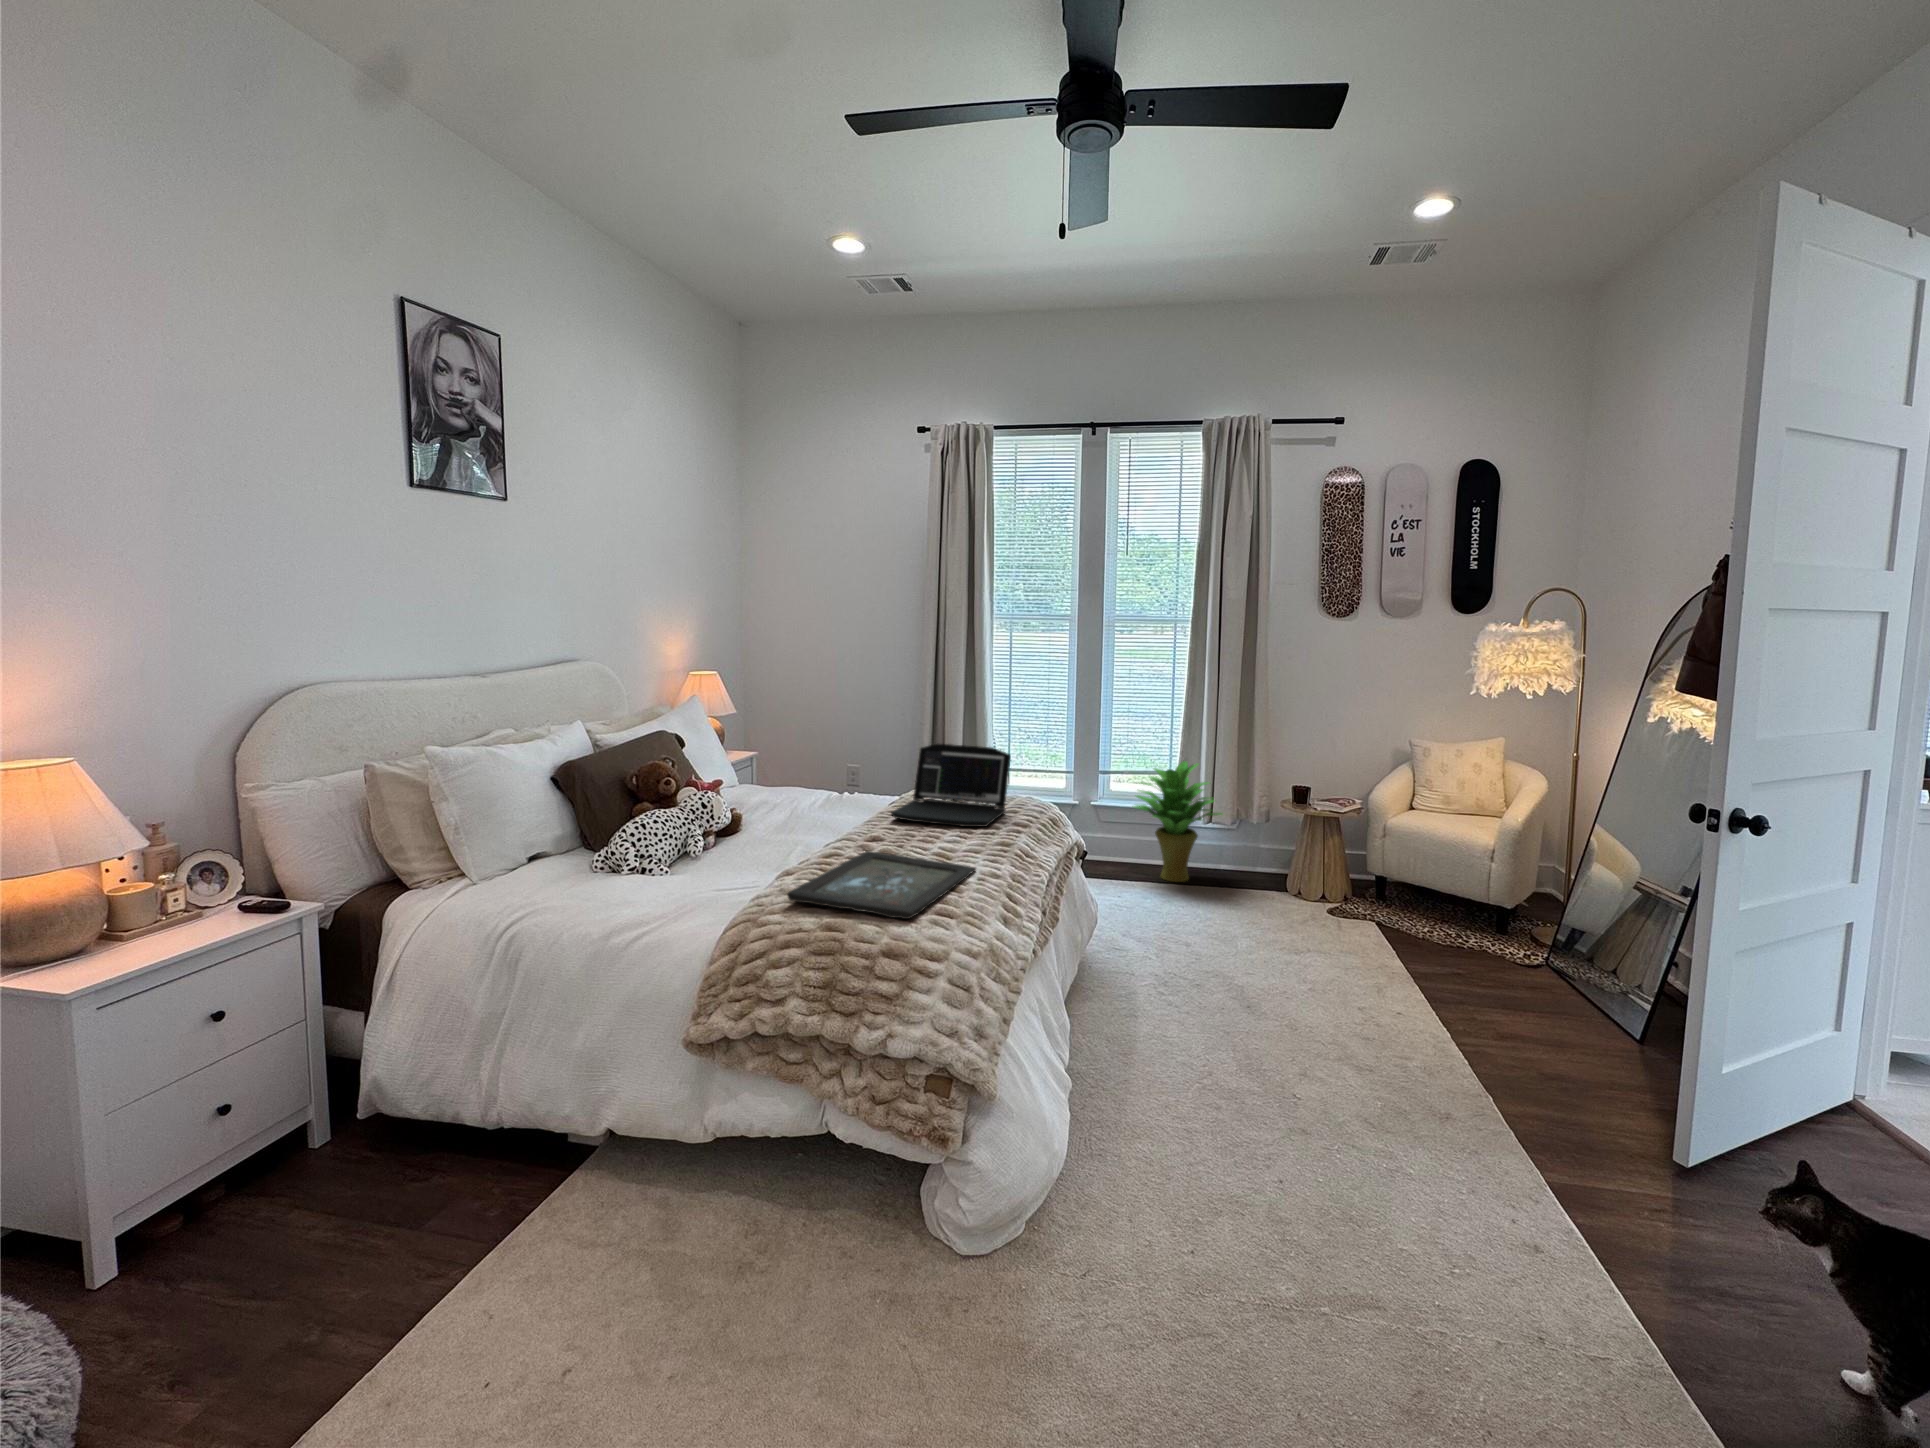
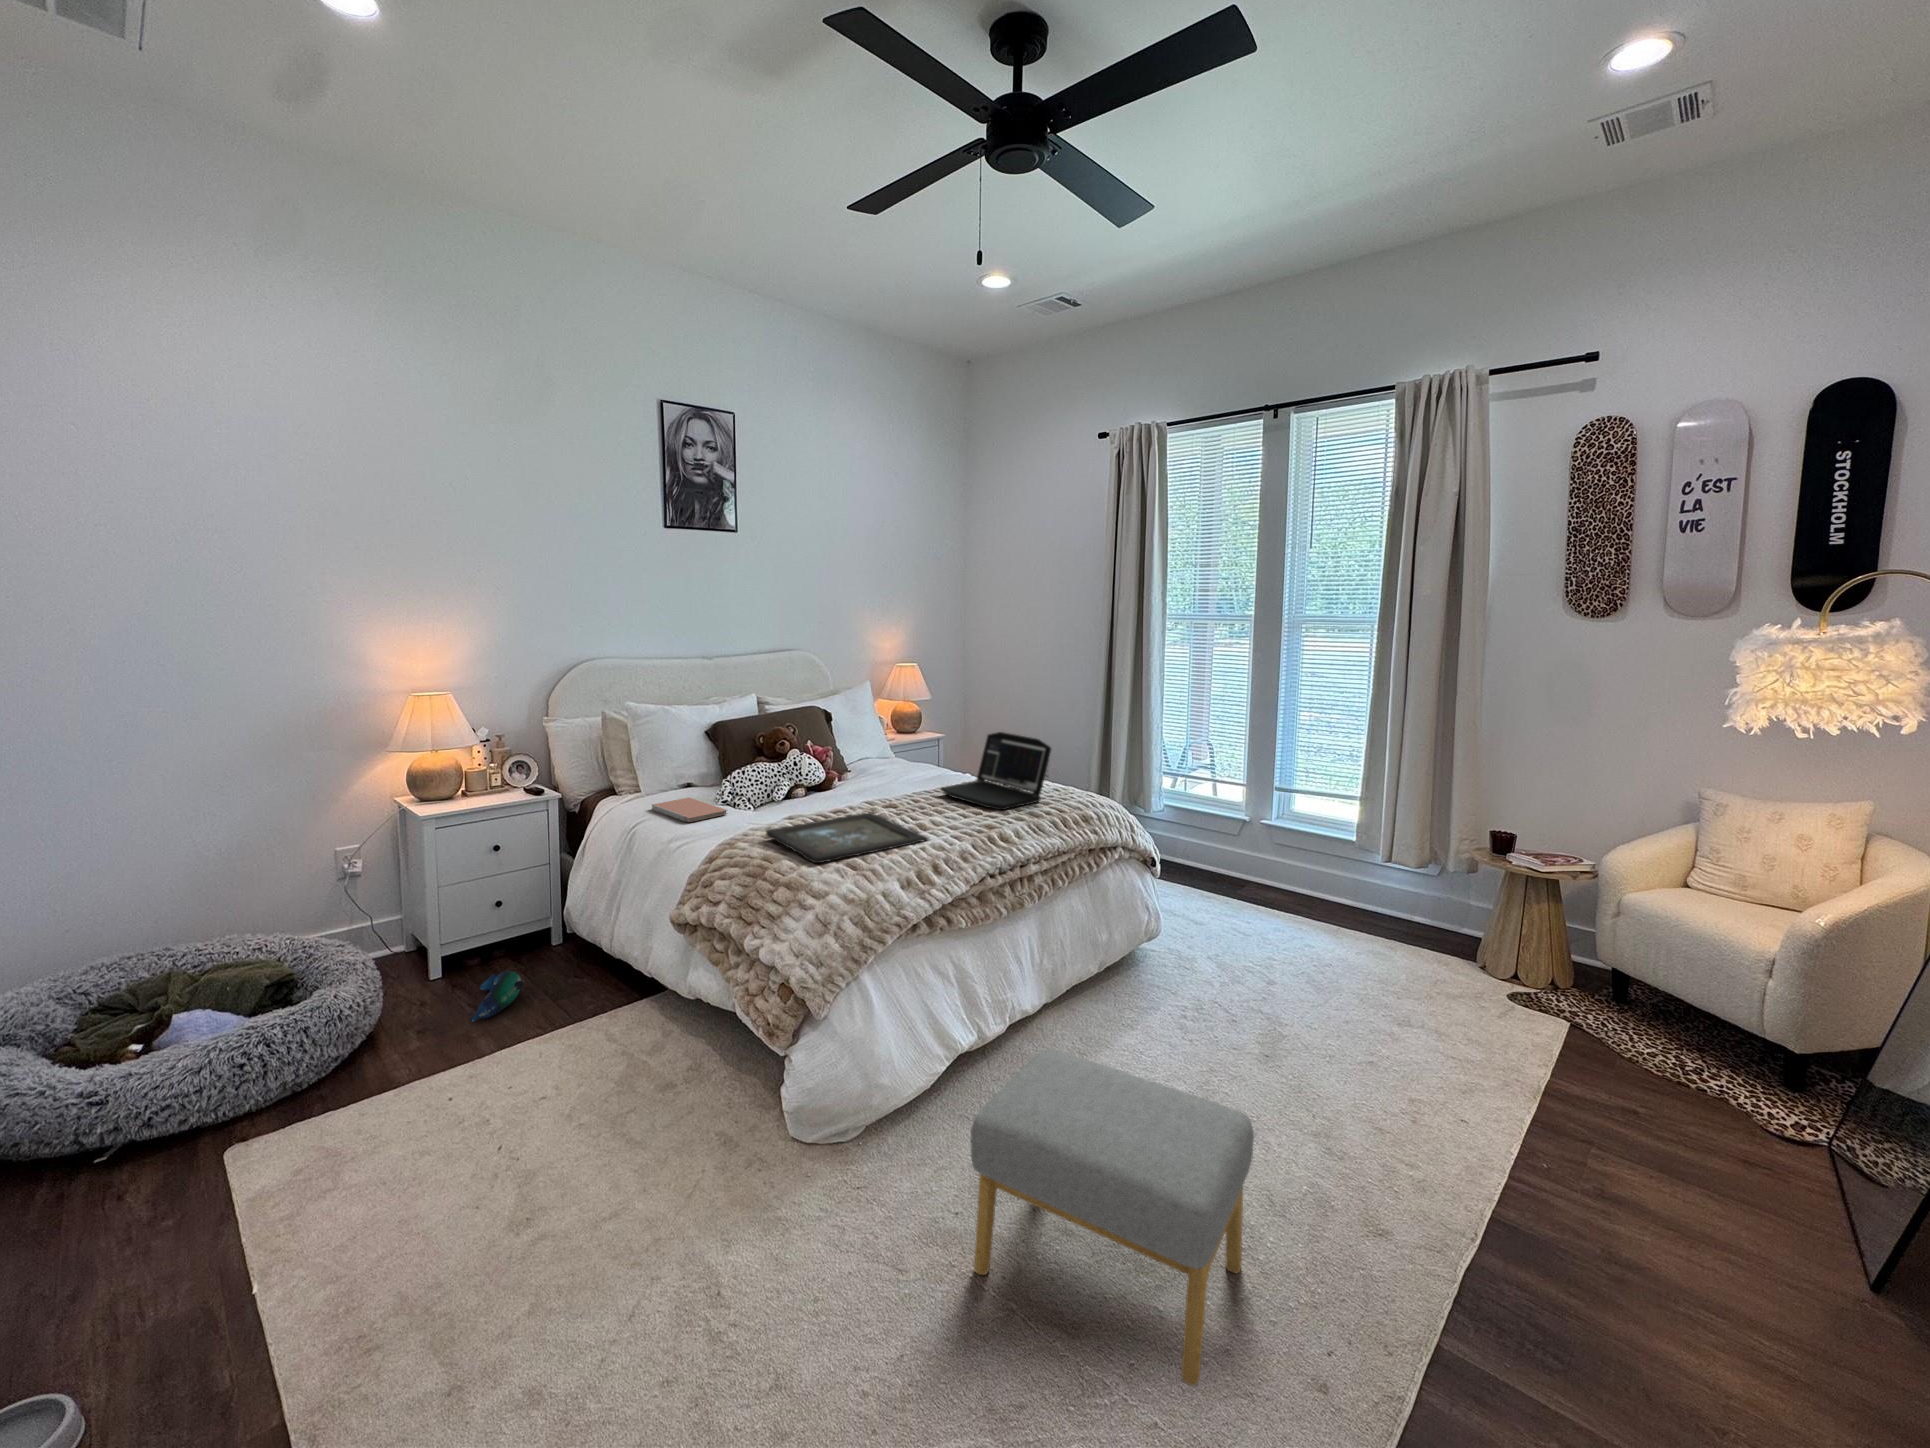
potted plant: present [1134,761,1222,882] -> none [1287,776,1399,917]
notebook: none [521,872,652,904] -> present [652,798,727,822]
footstool: none [1222,1053,1507,1303] -> present [971,1049,1254,1385]
plush toy: none [234,1204,352,1313] -> present [471,971,524,1022]

